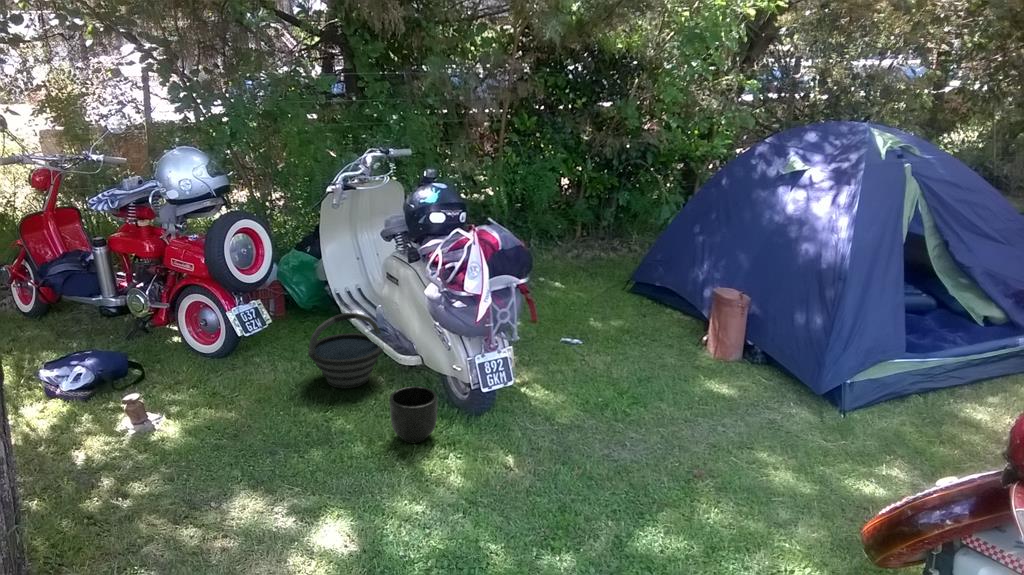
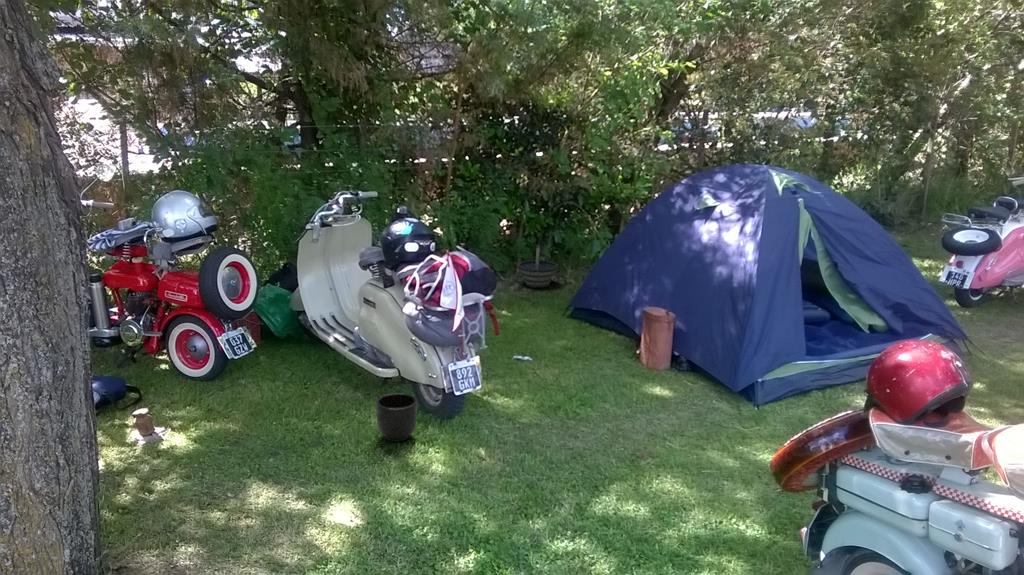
bucket: present [308,313,383,389] -> present [517,245,559,288]

